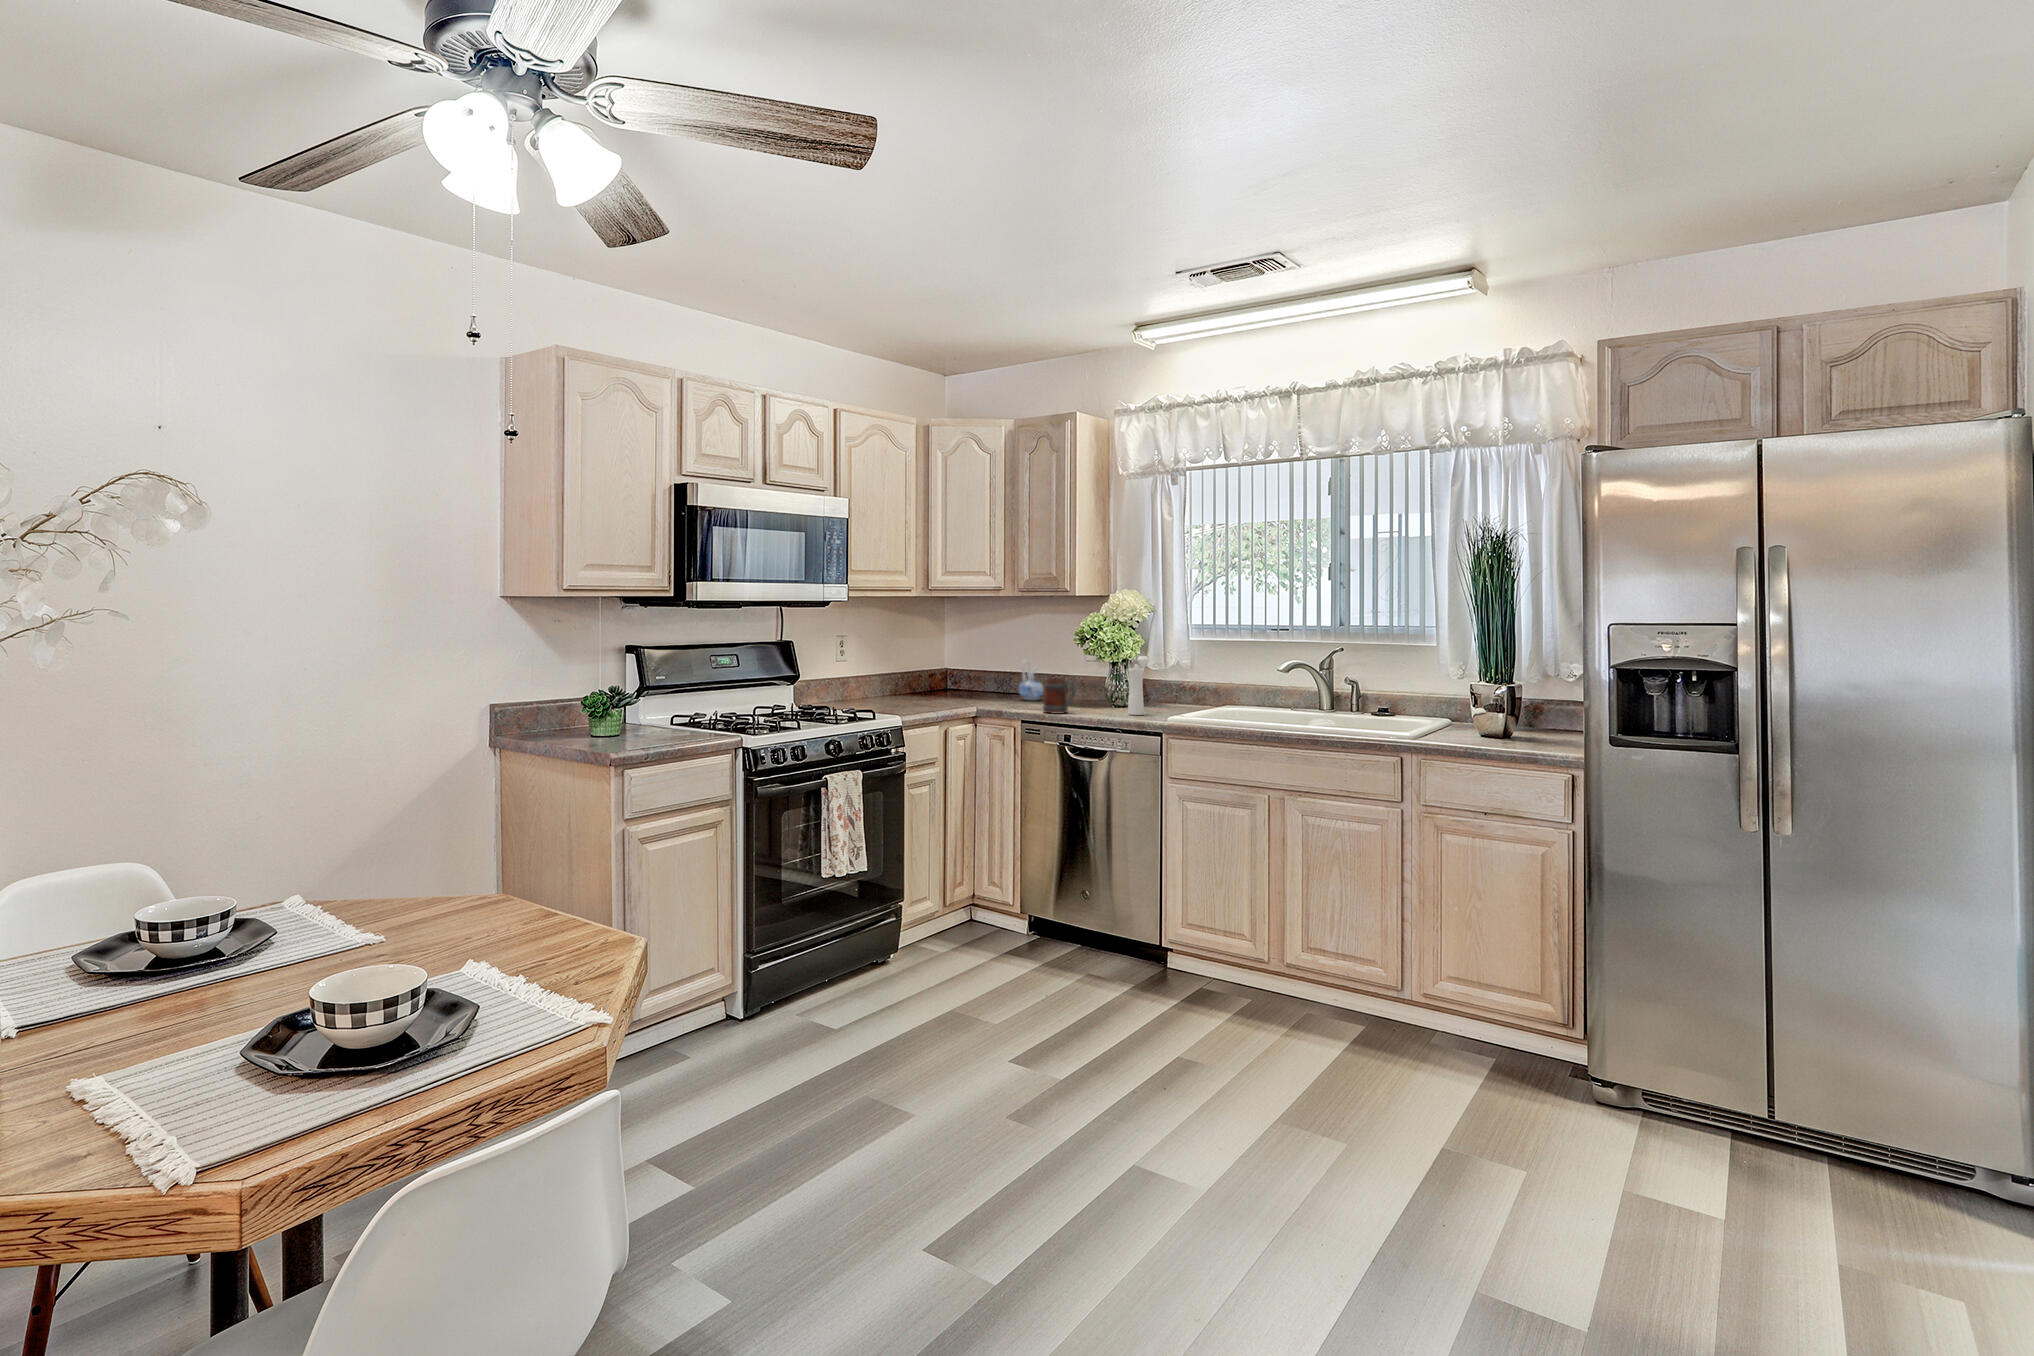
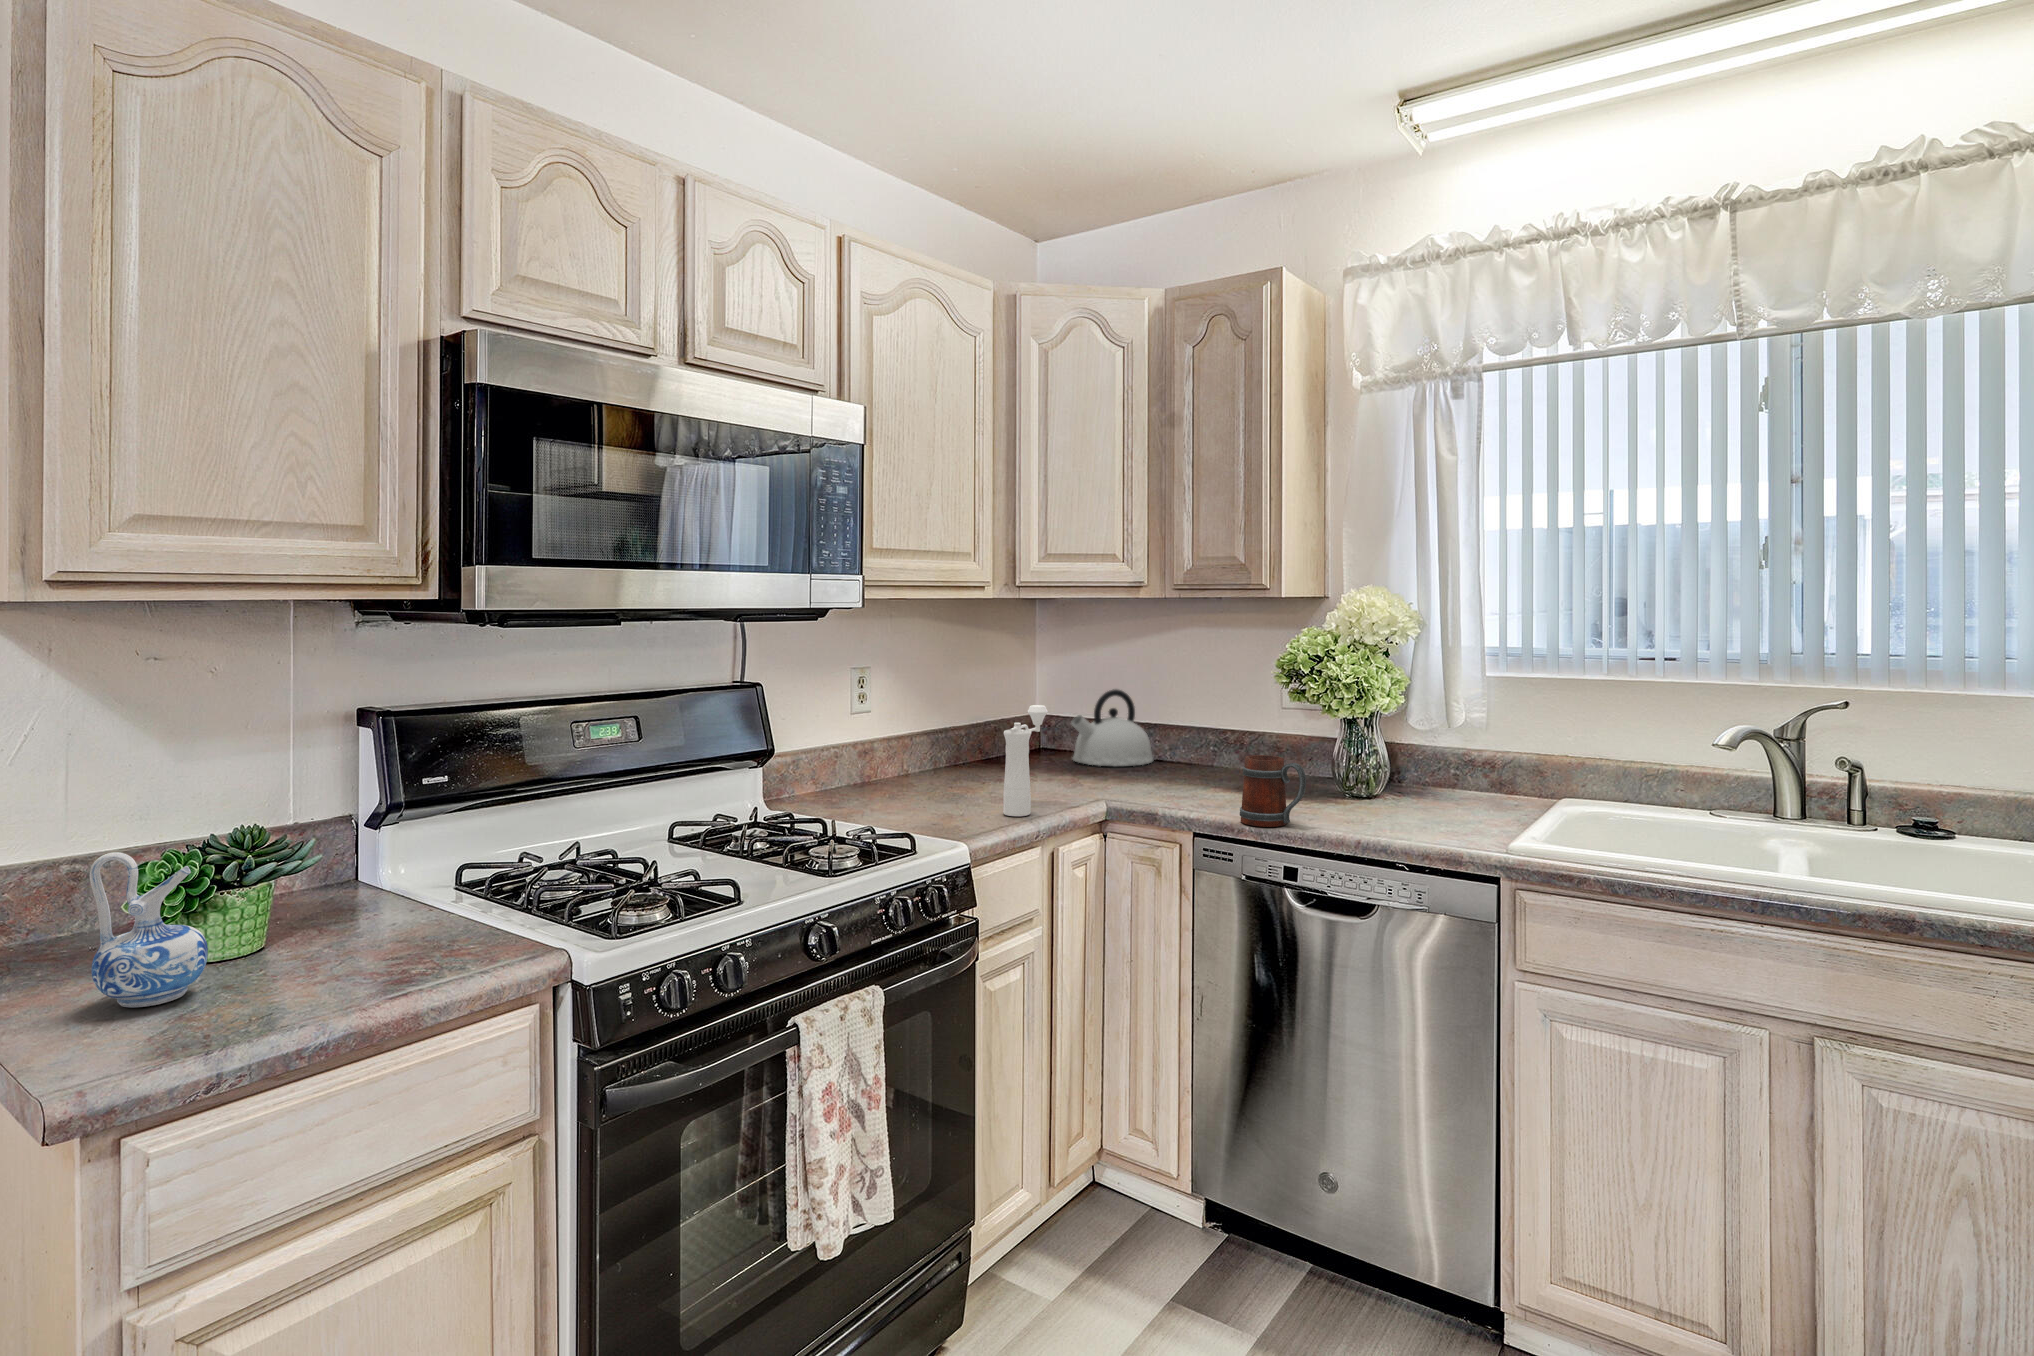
kettle: none [962,652,1011,696] -> present [1071,689,1153,766]
pepper mill: present [1128,656,1149,715] -> present [1003,705,1048,816]
ceramic pitcher: present [1019,660,1043,700] -> present [90,852,208,1007]

